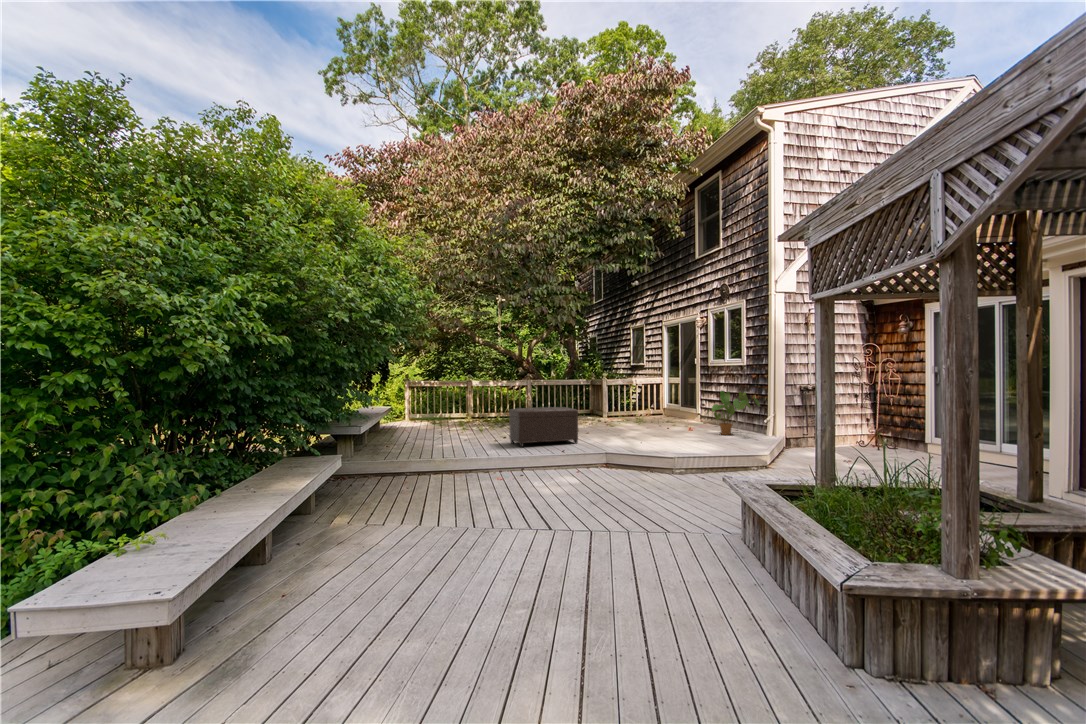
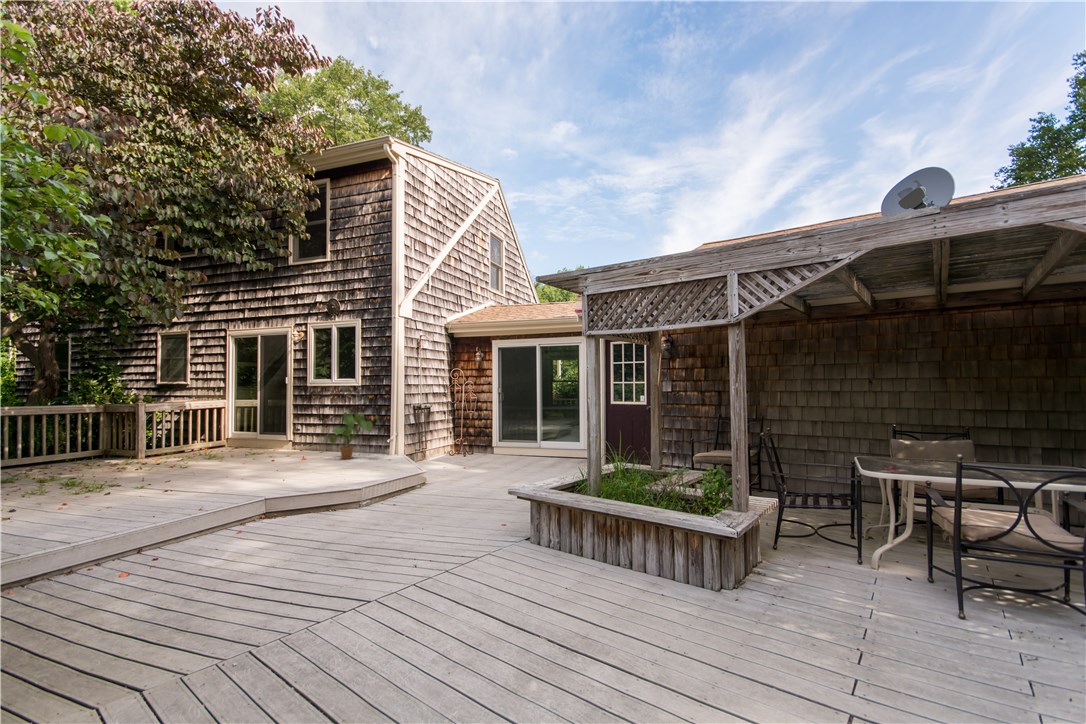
ottoman: present [509,407,578,447] -> none [59,447,196,518]

